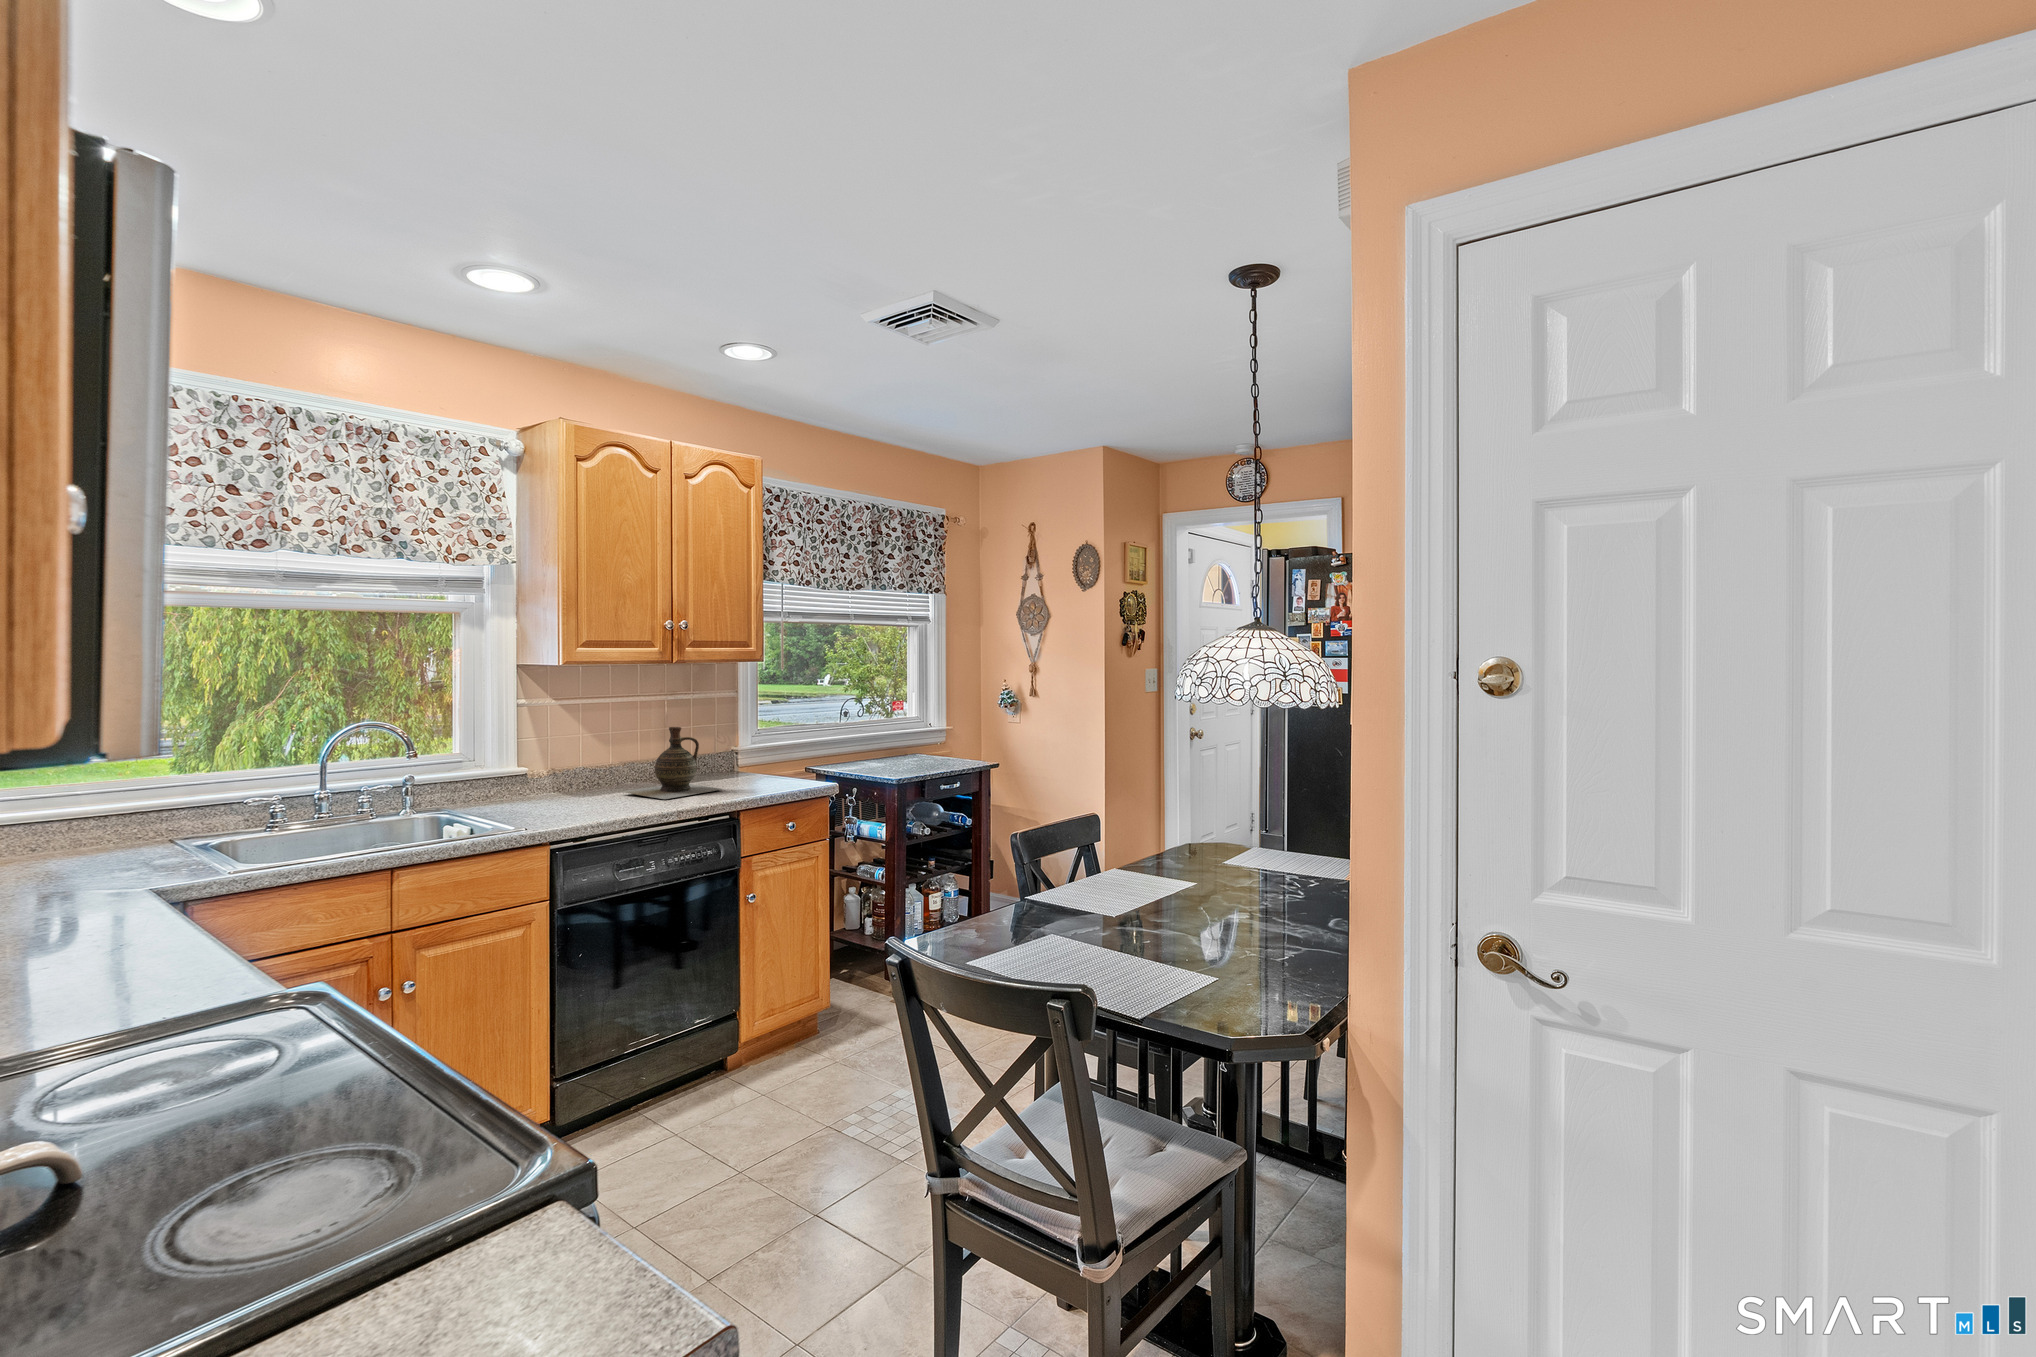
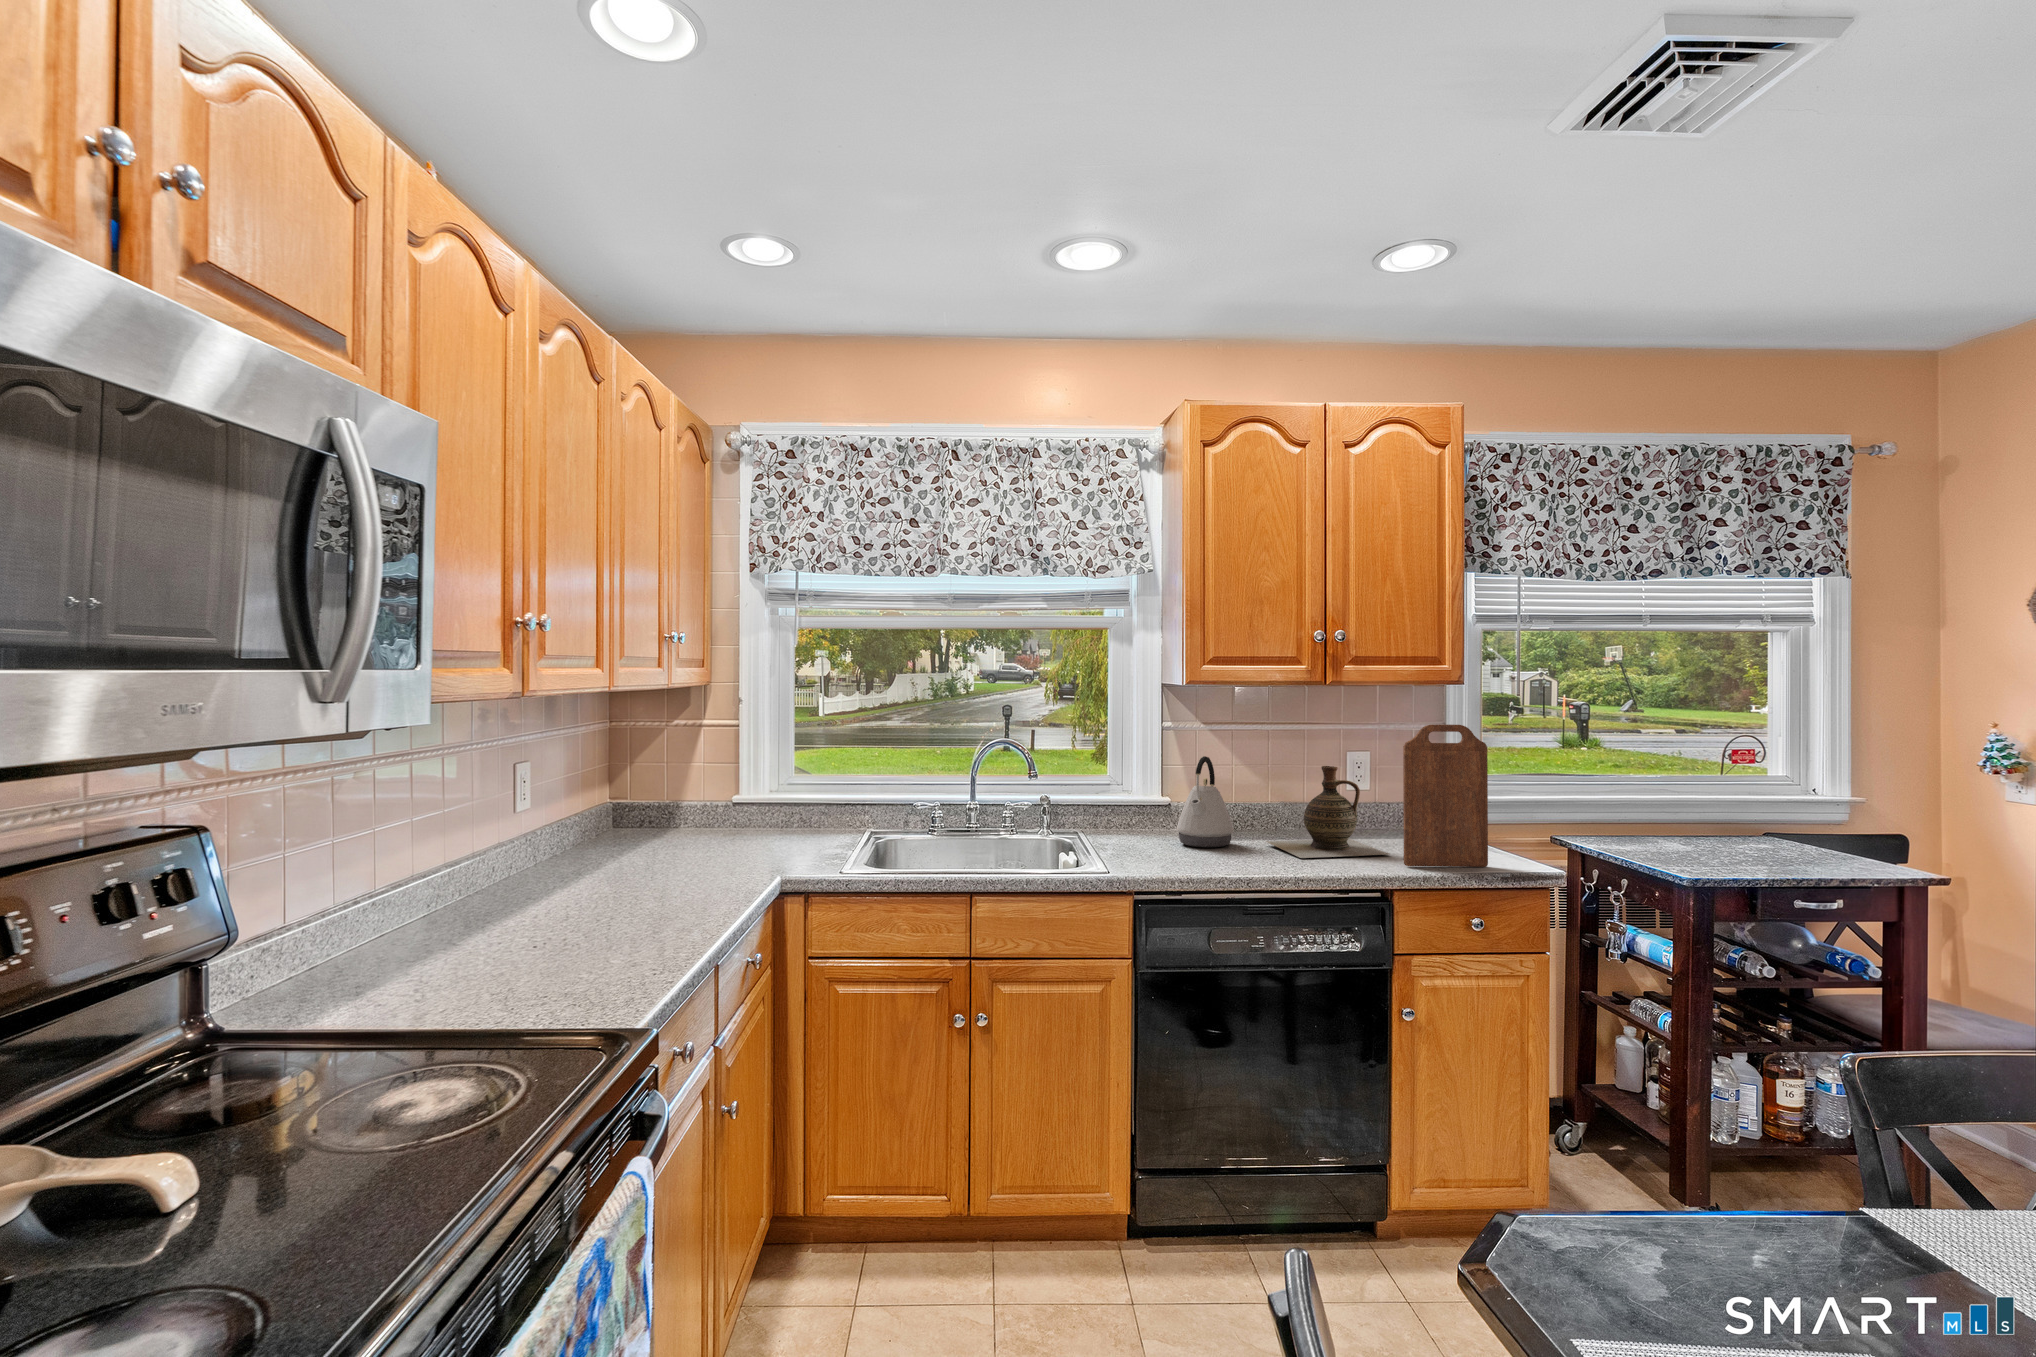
cutting board: none [742,691,794,795] -> present [1403,724,1488,867]
kettle: none [542,725,595,803] -> present [1177,756,1233,848]

